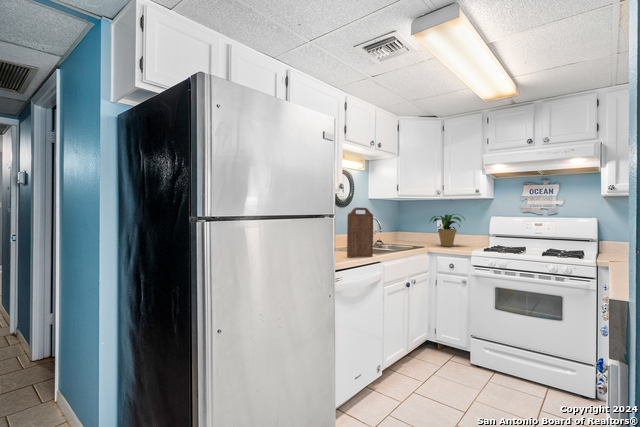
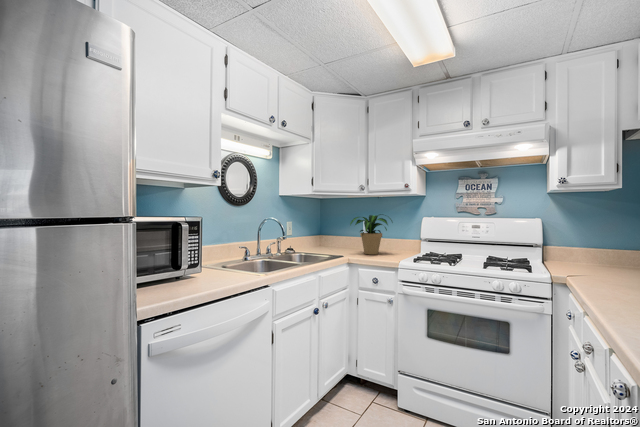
cutting board: present [347,207,373,257] -> none [214,205,258,281]

